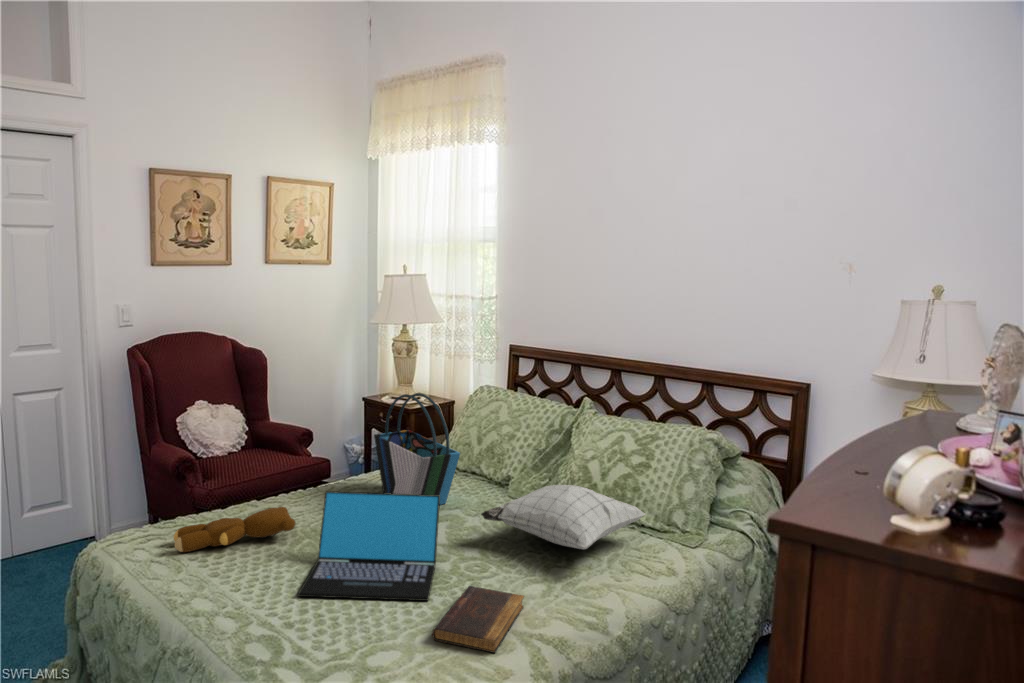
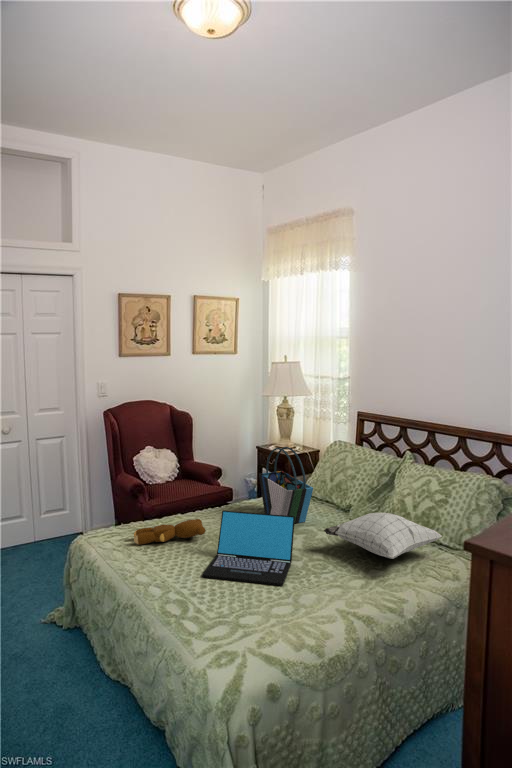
book: present [432,586,524,653] -> none [281,578,346,624]

